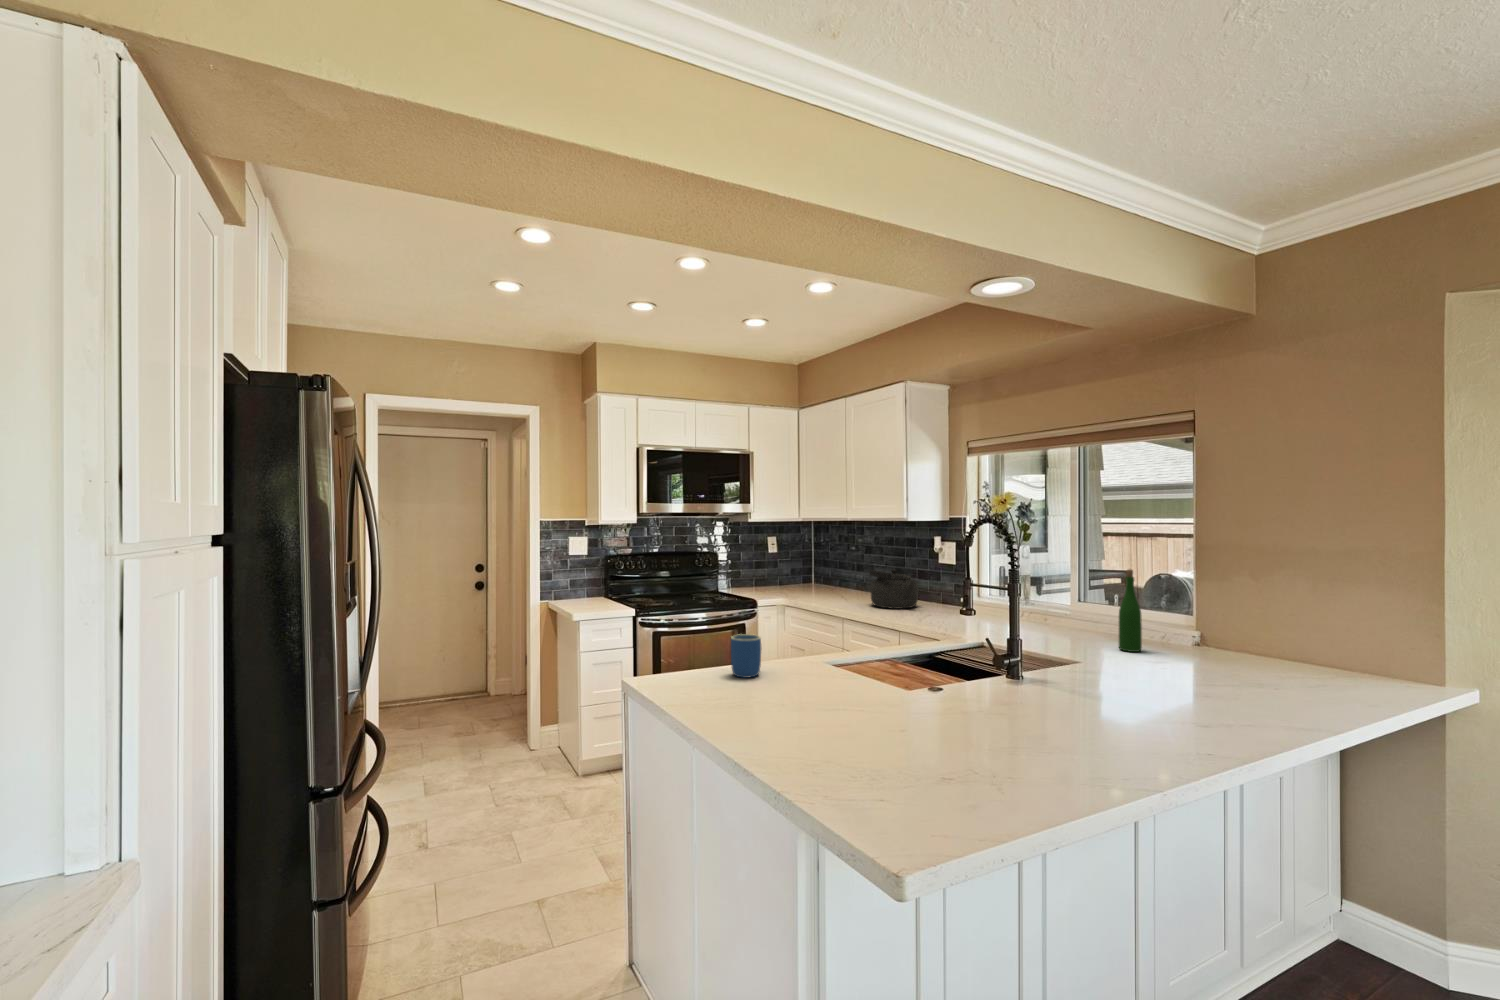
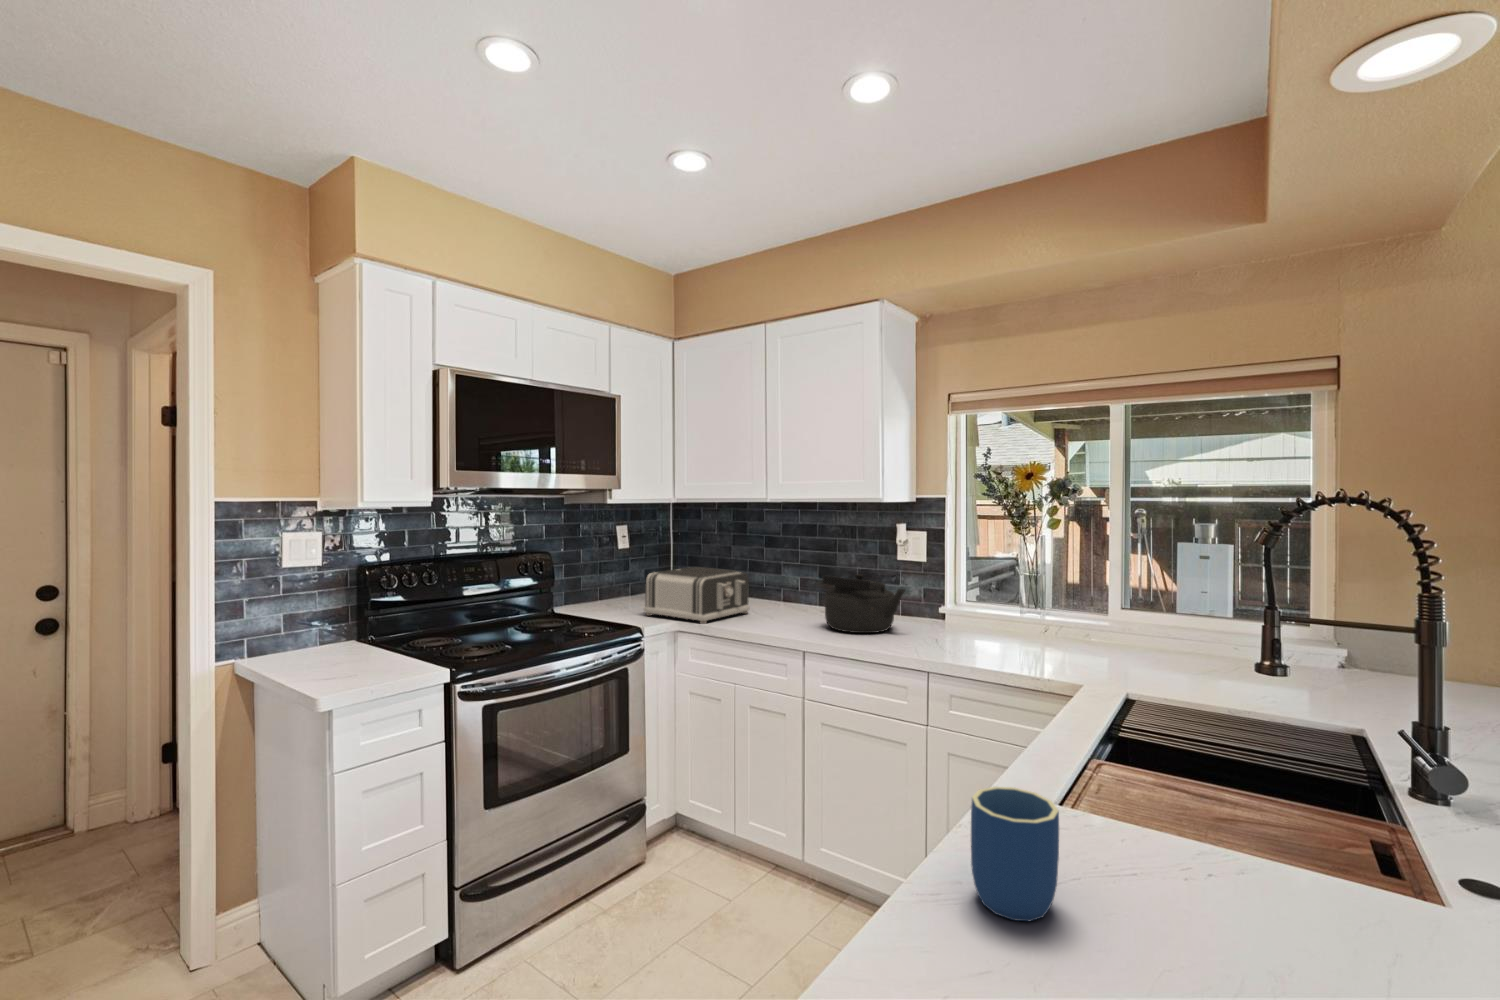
toaster: none [771,564,840,599] -> present [644,567,750,624]
wine bottle: present [1119,569,1142,652] -> none [1318,572,1359,695]

